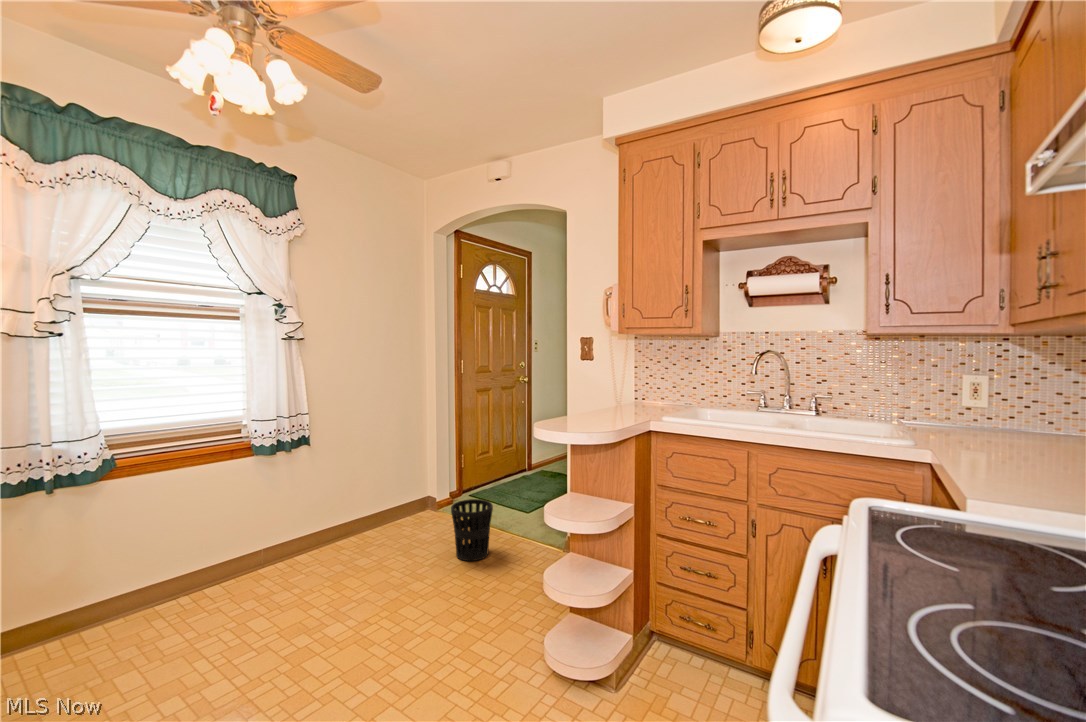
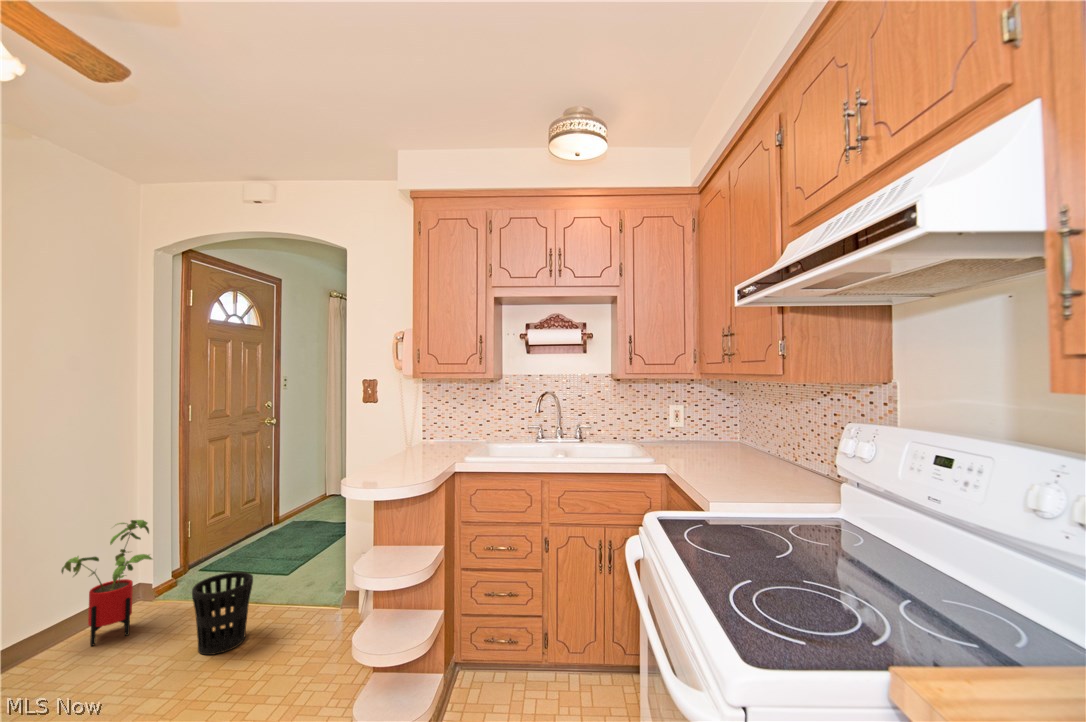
house plant: none [381,447,432,534] -> present [61,520,152,646]

